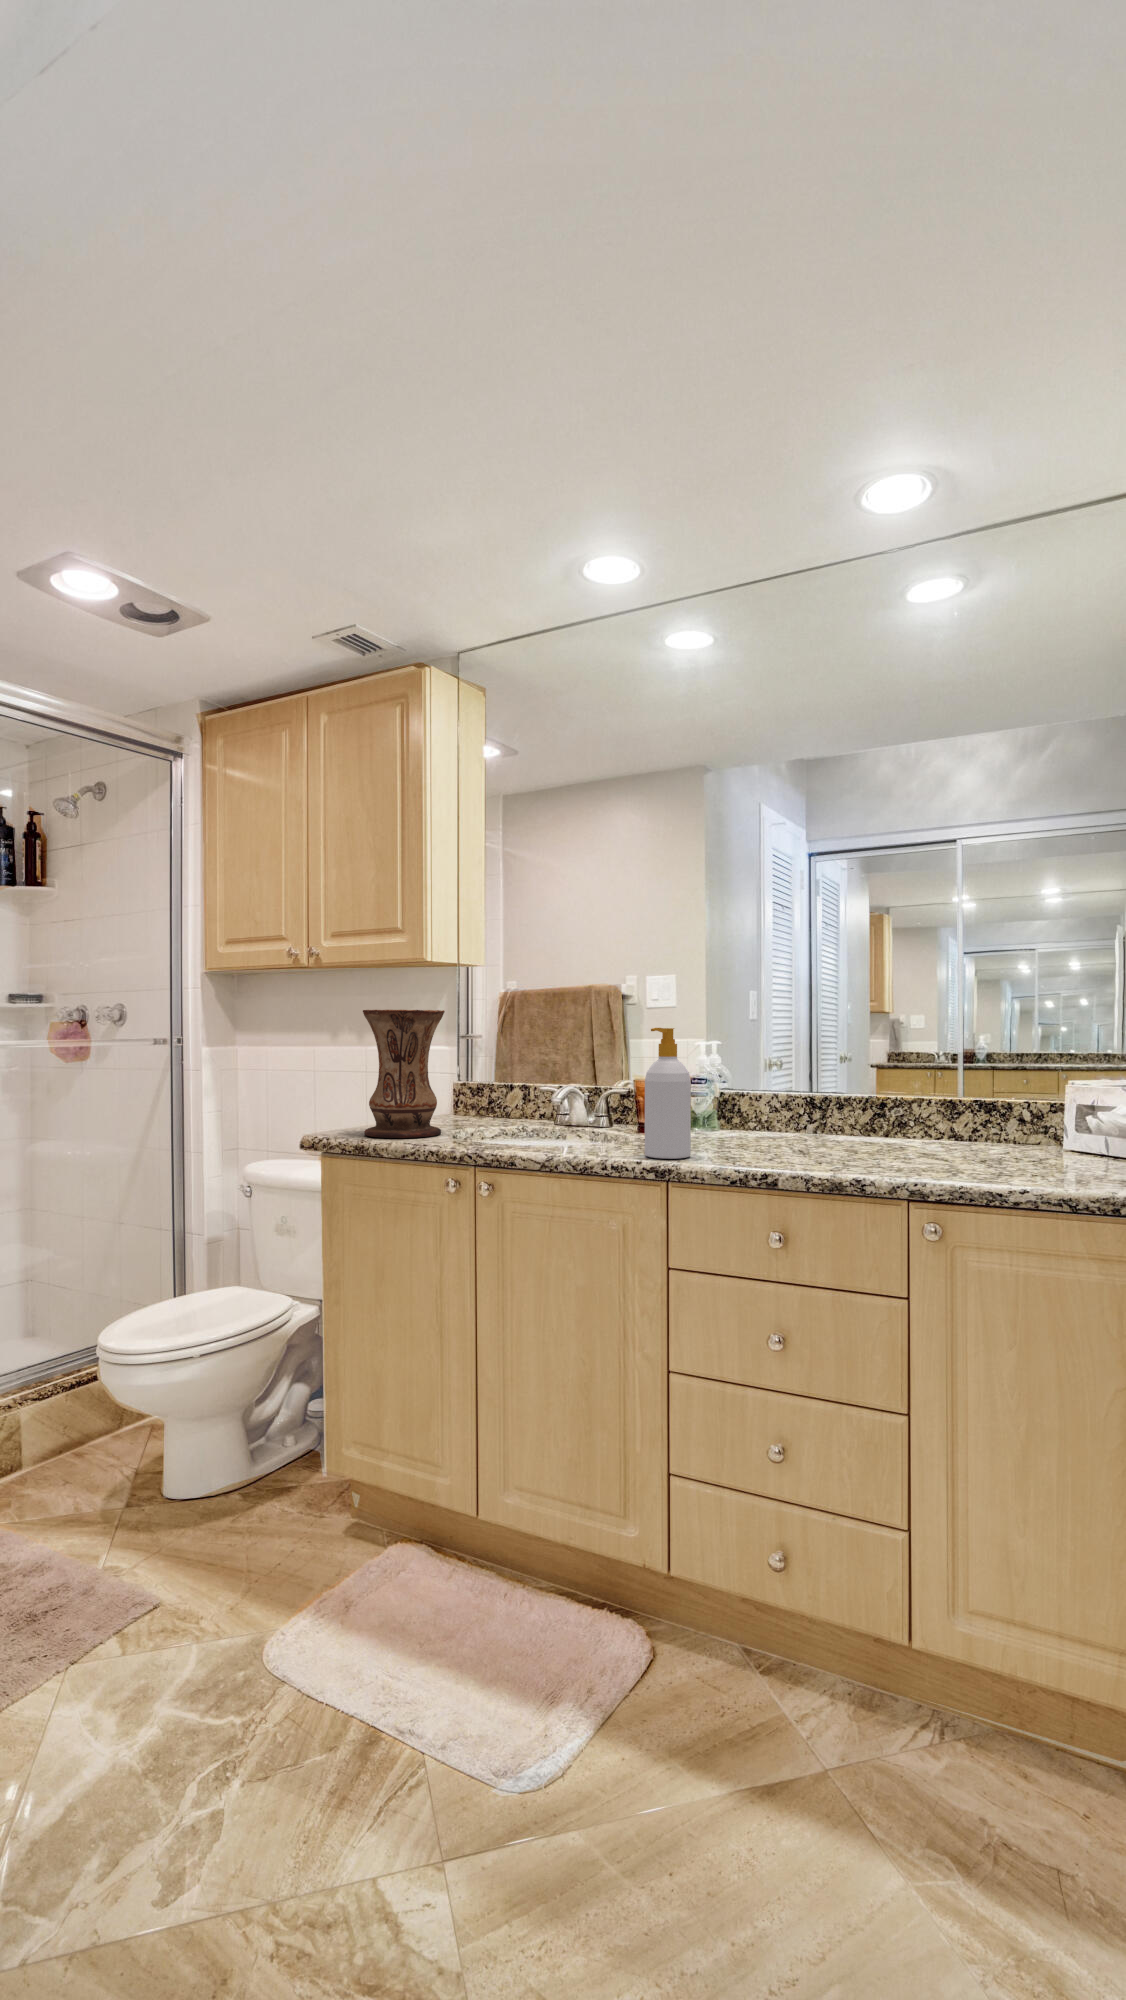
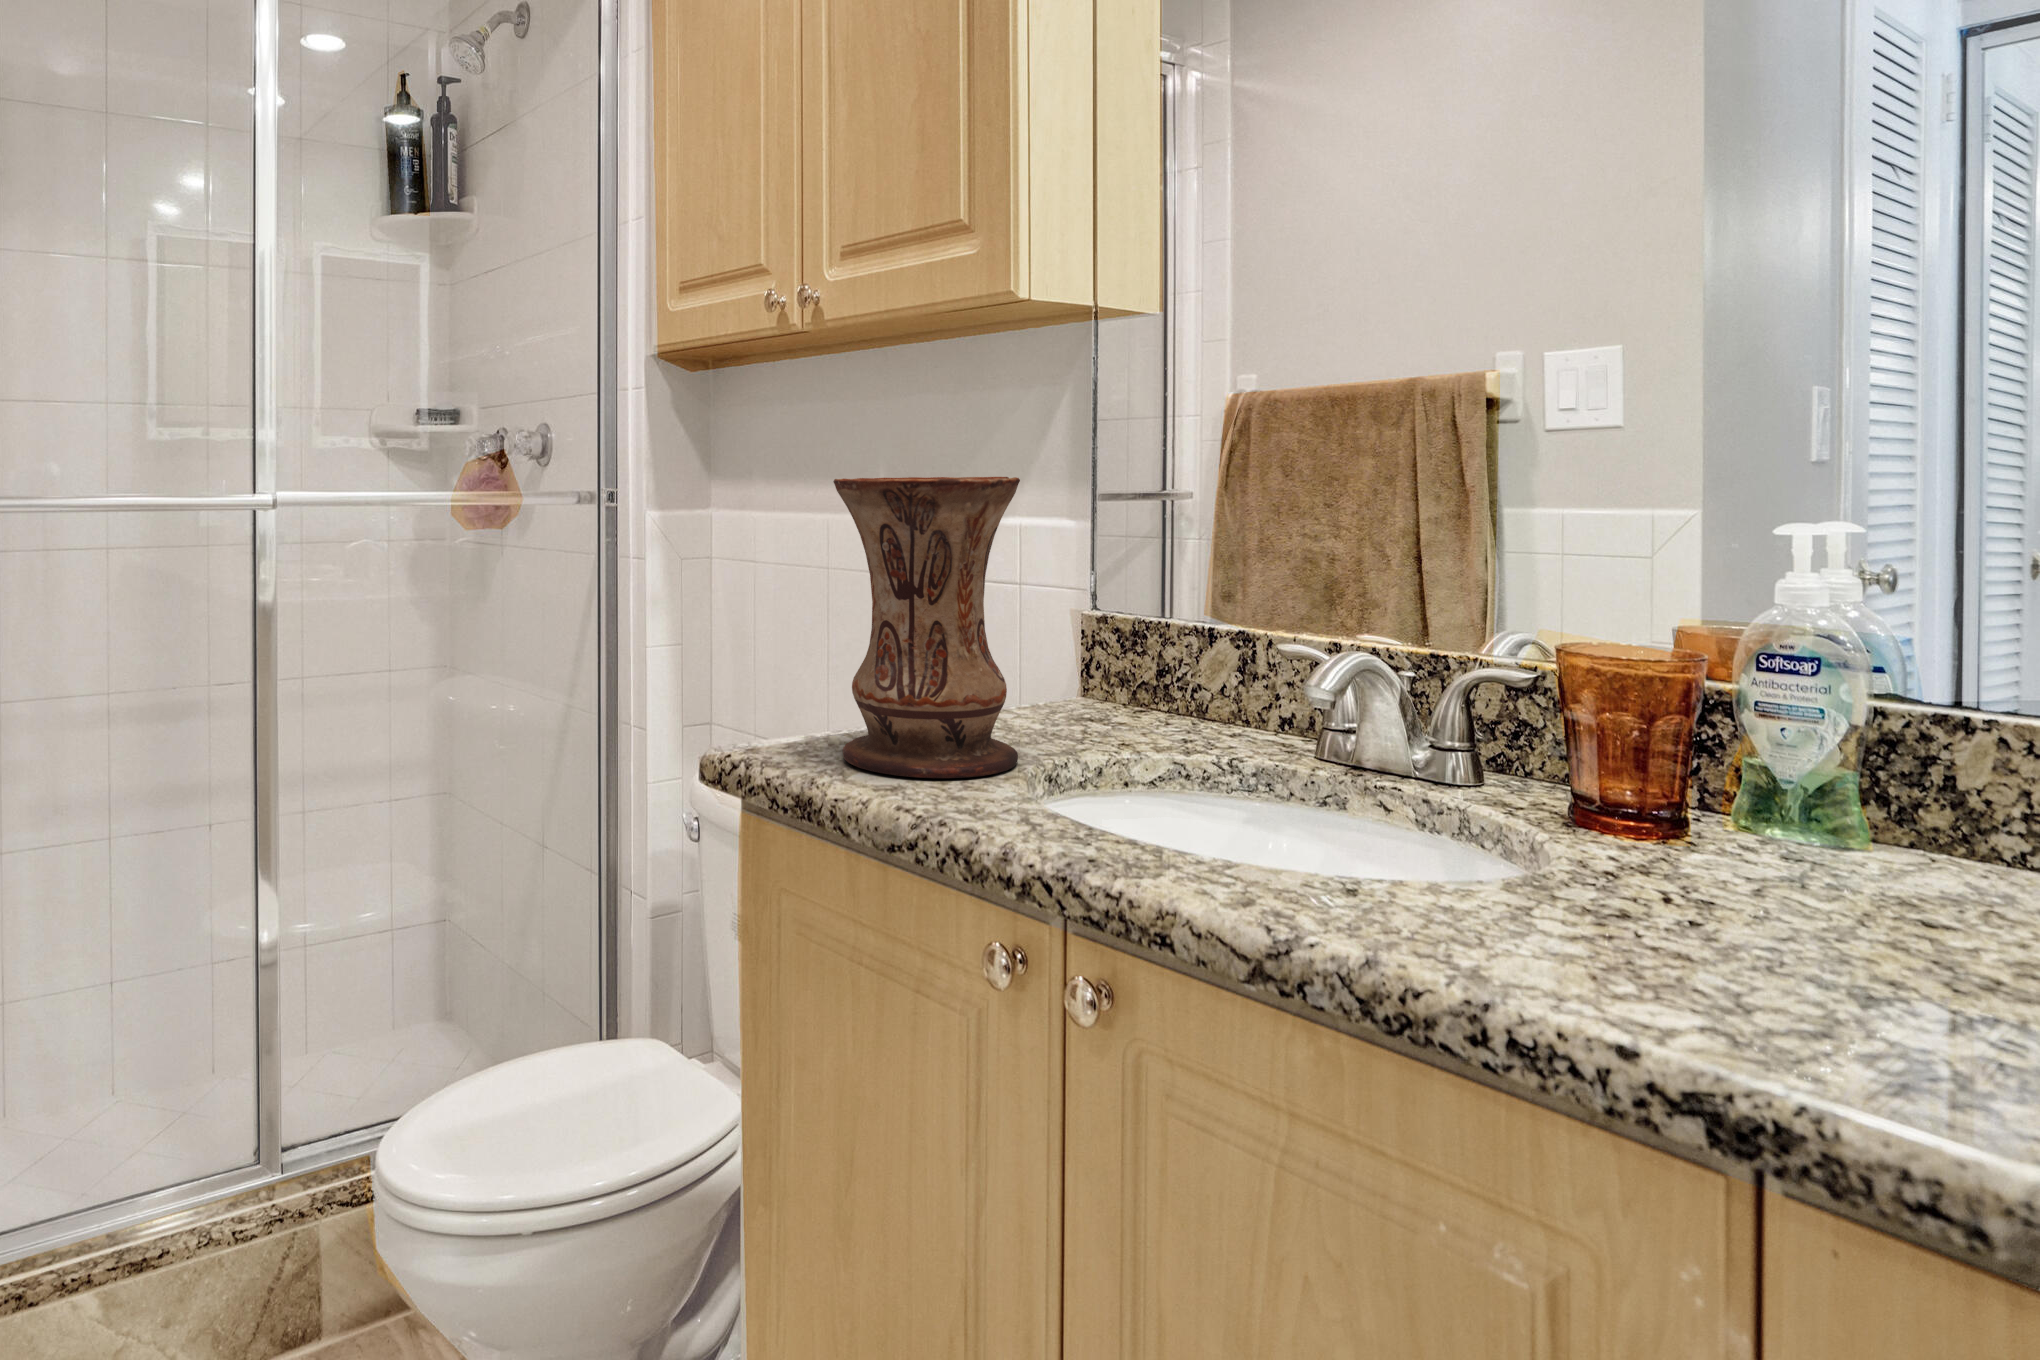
soap bottle: present [645,1028,691,1159] -> none [1634,548,1854,1044]

